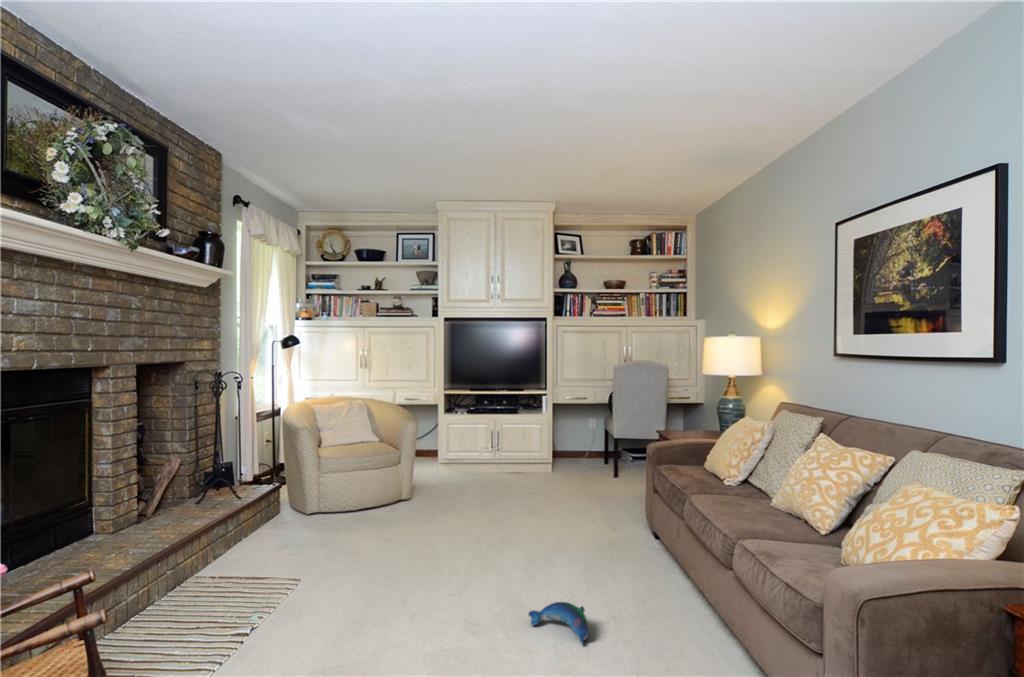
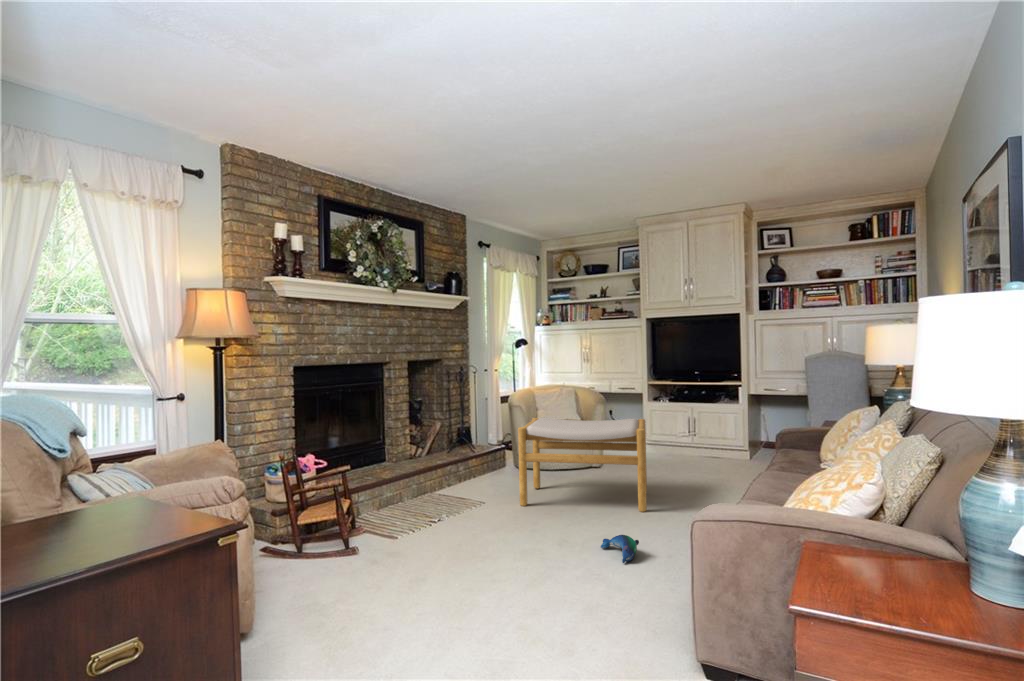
footstool: none [350,439,523,575] -> present [518,418,647,512]

